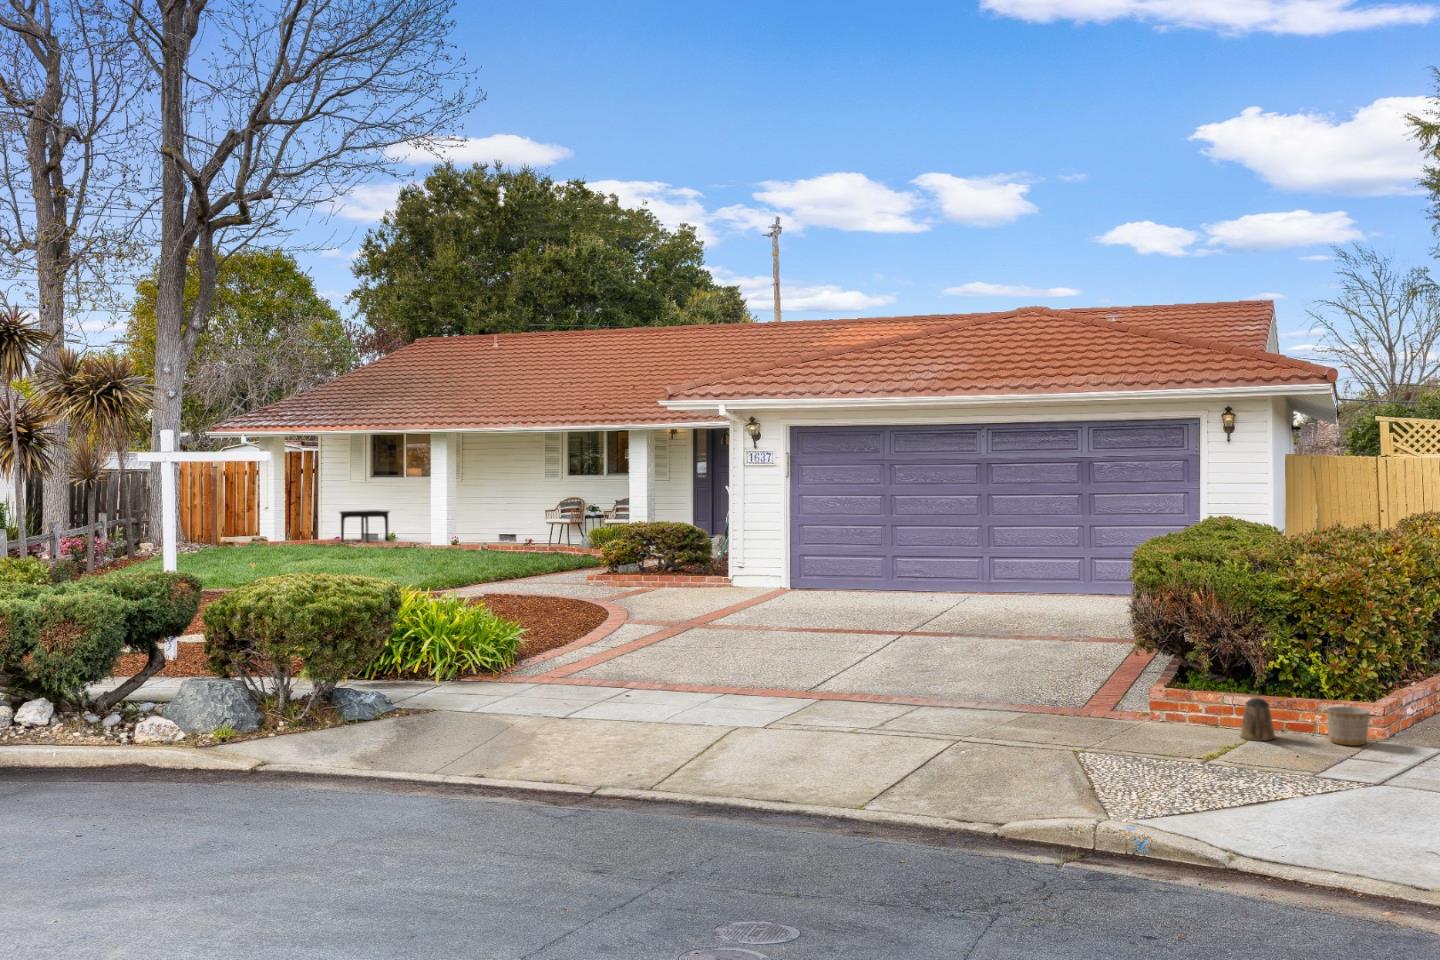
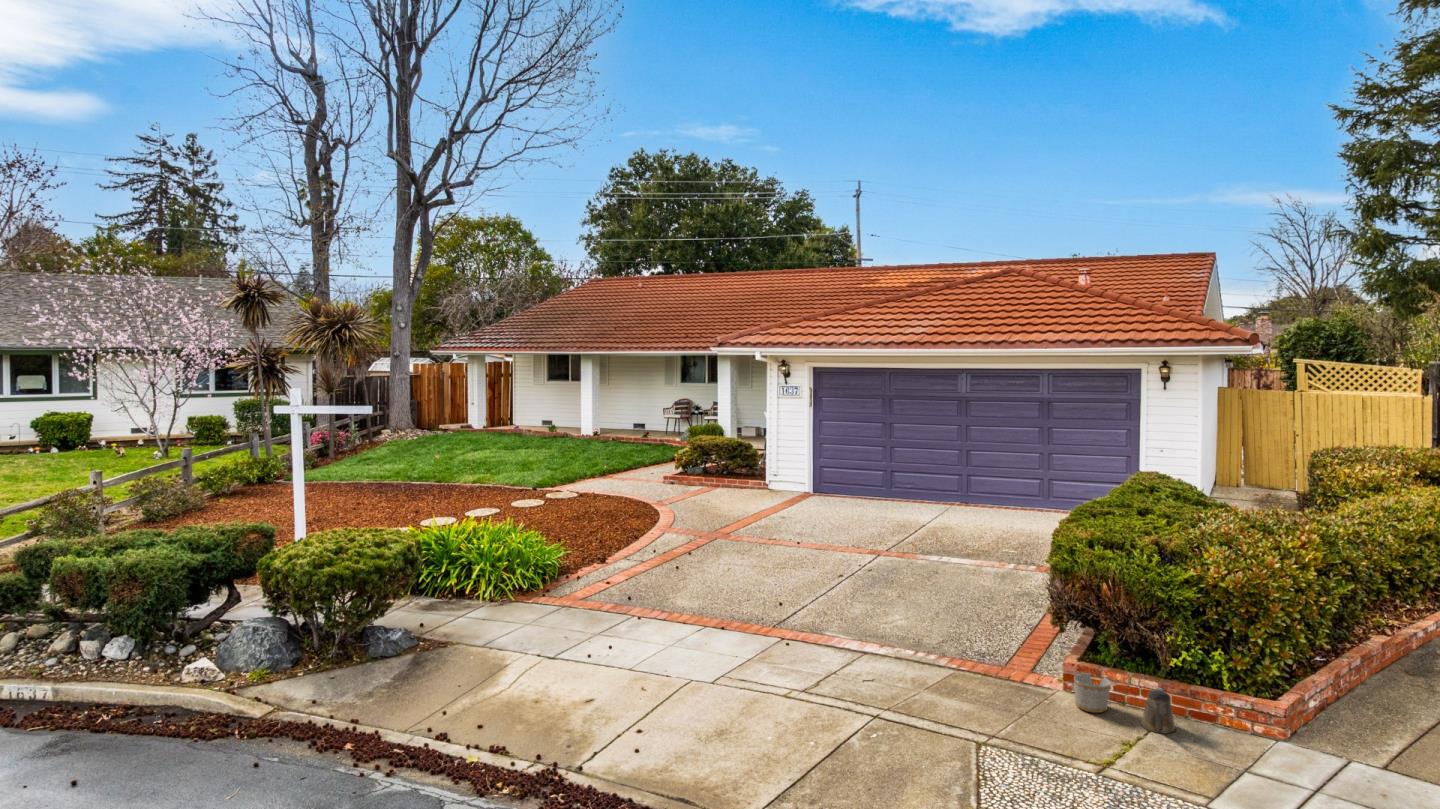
round table: present [340,510,389,542] -> none [525,406,560,429]
planter: present [1327,707,1369,746] -> present [1074,674,1110,713]

